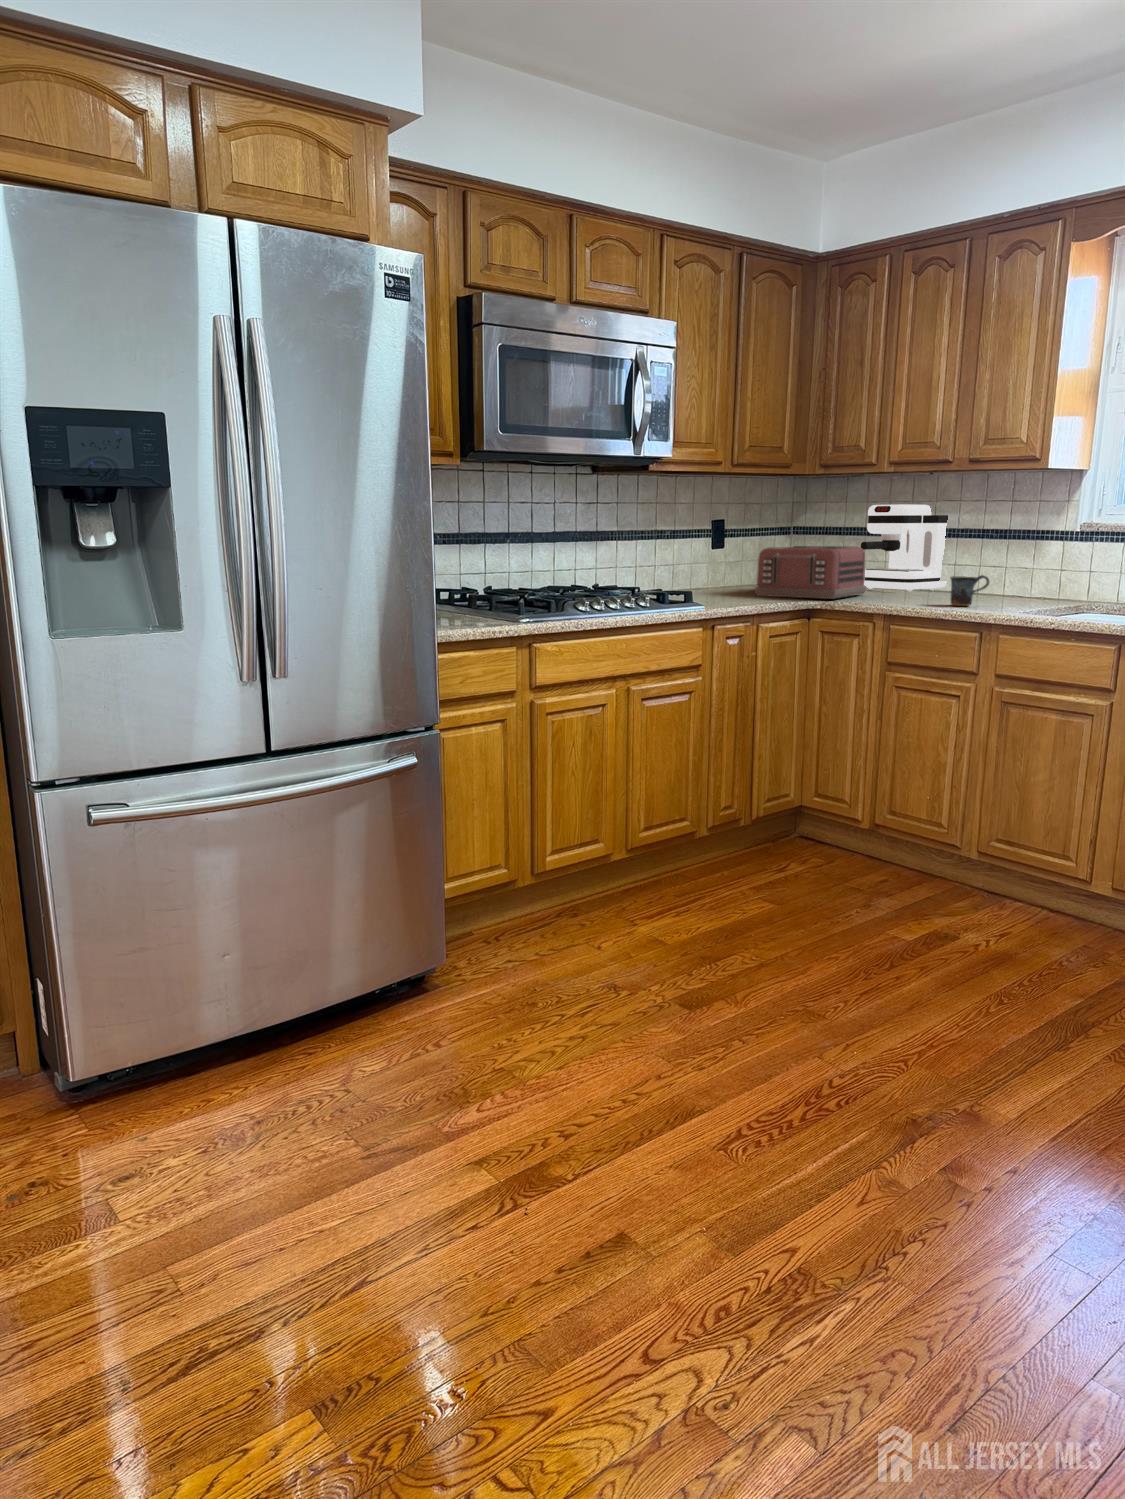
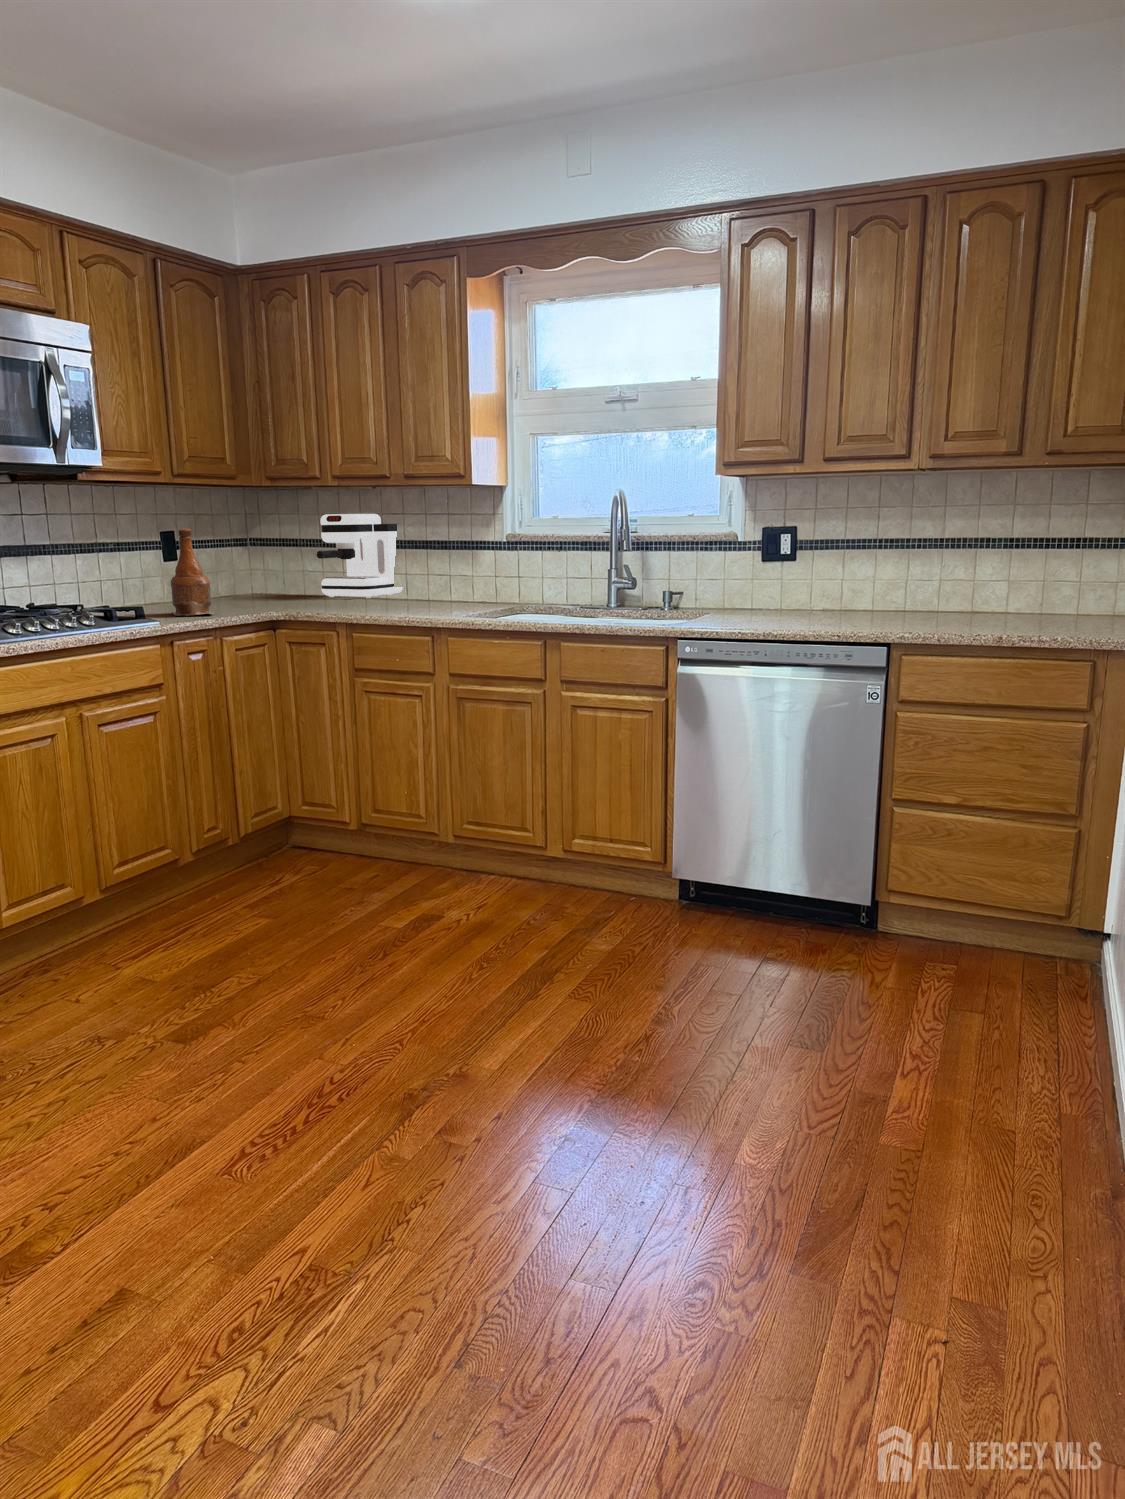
bottle: none [717,516,758,600] -> present [171,528,214,616]
toaster: present [755,546,866,599] -> none [212,556,325,609]
mug: present [951,575,989,606] -> none [401,580,437,610]

